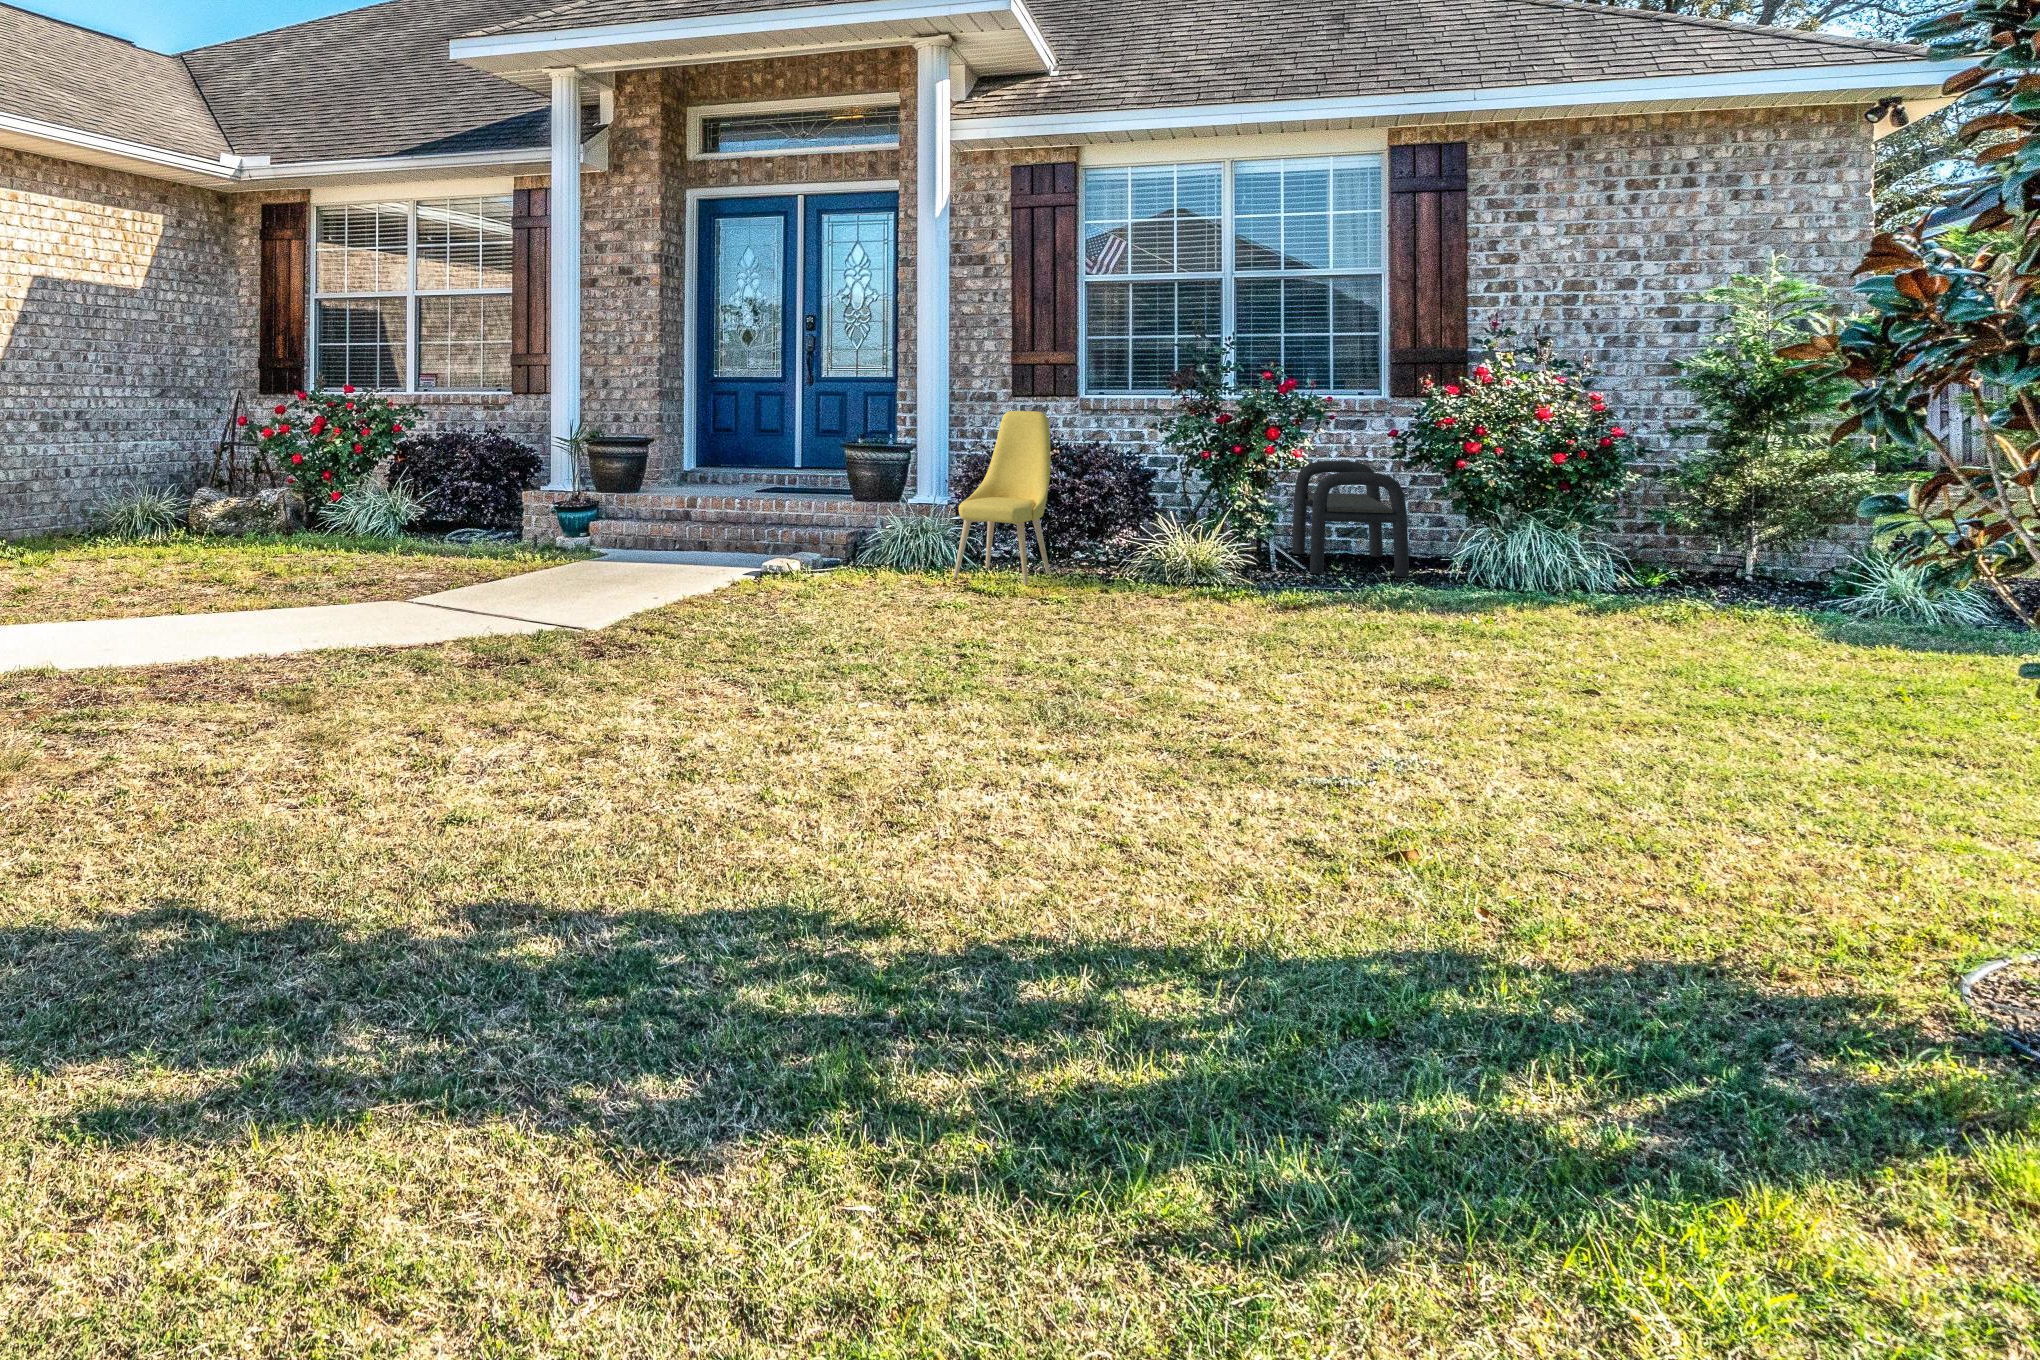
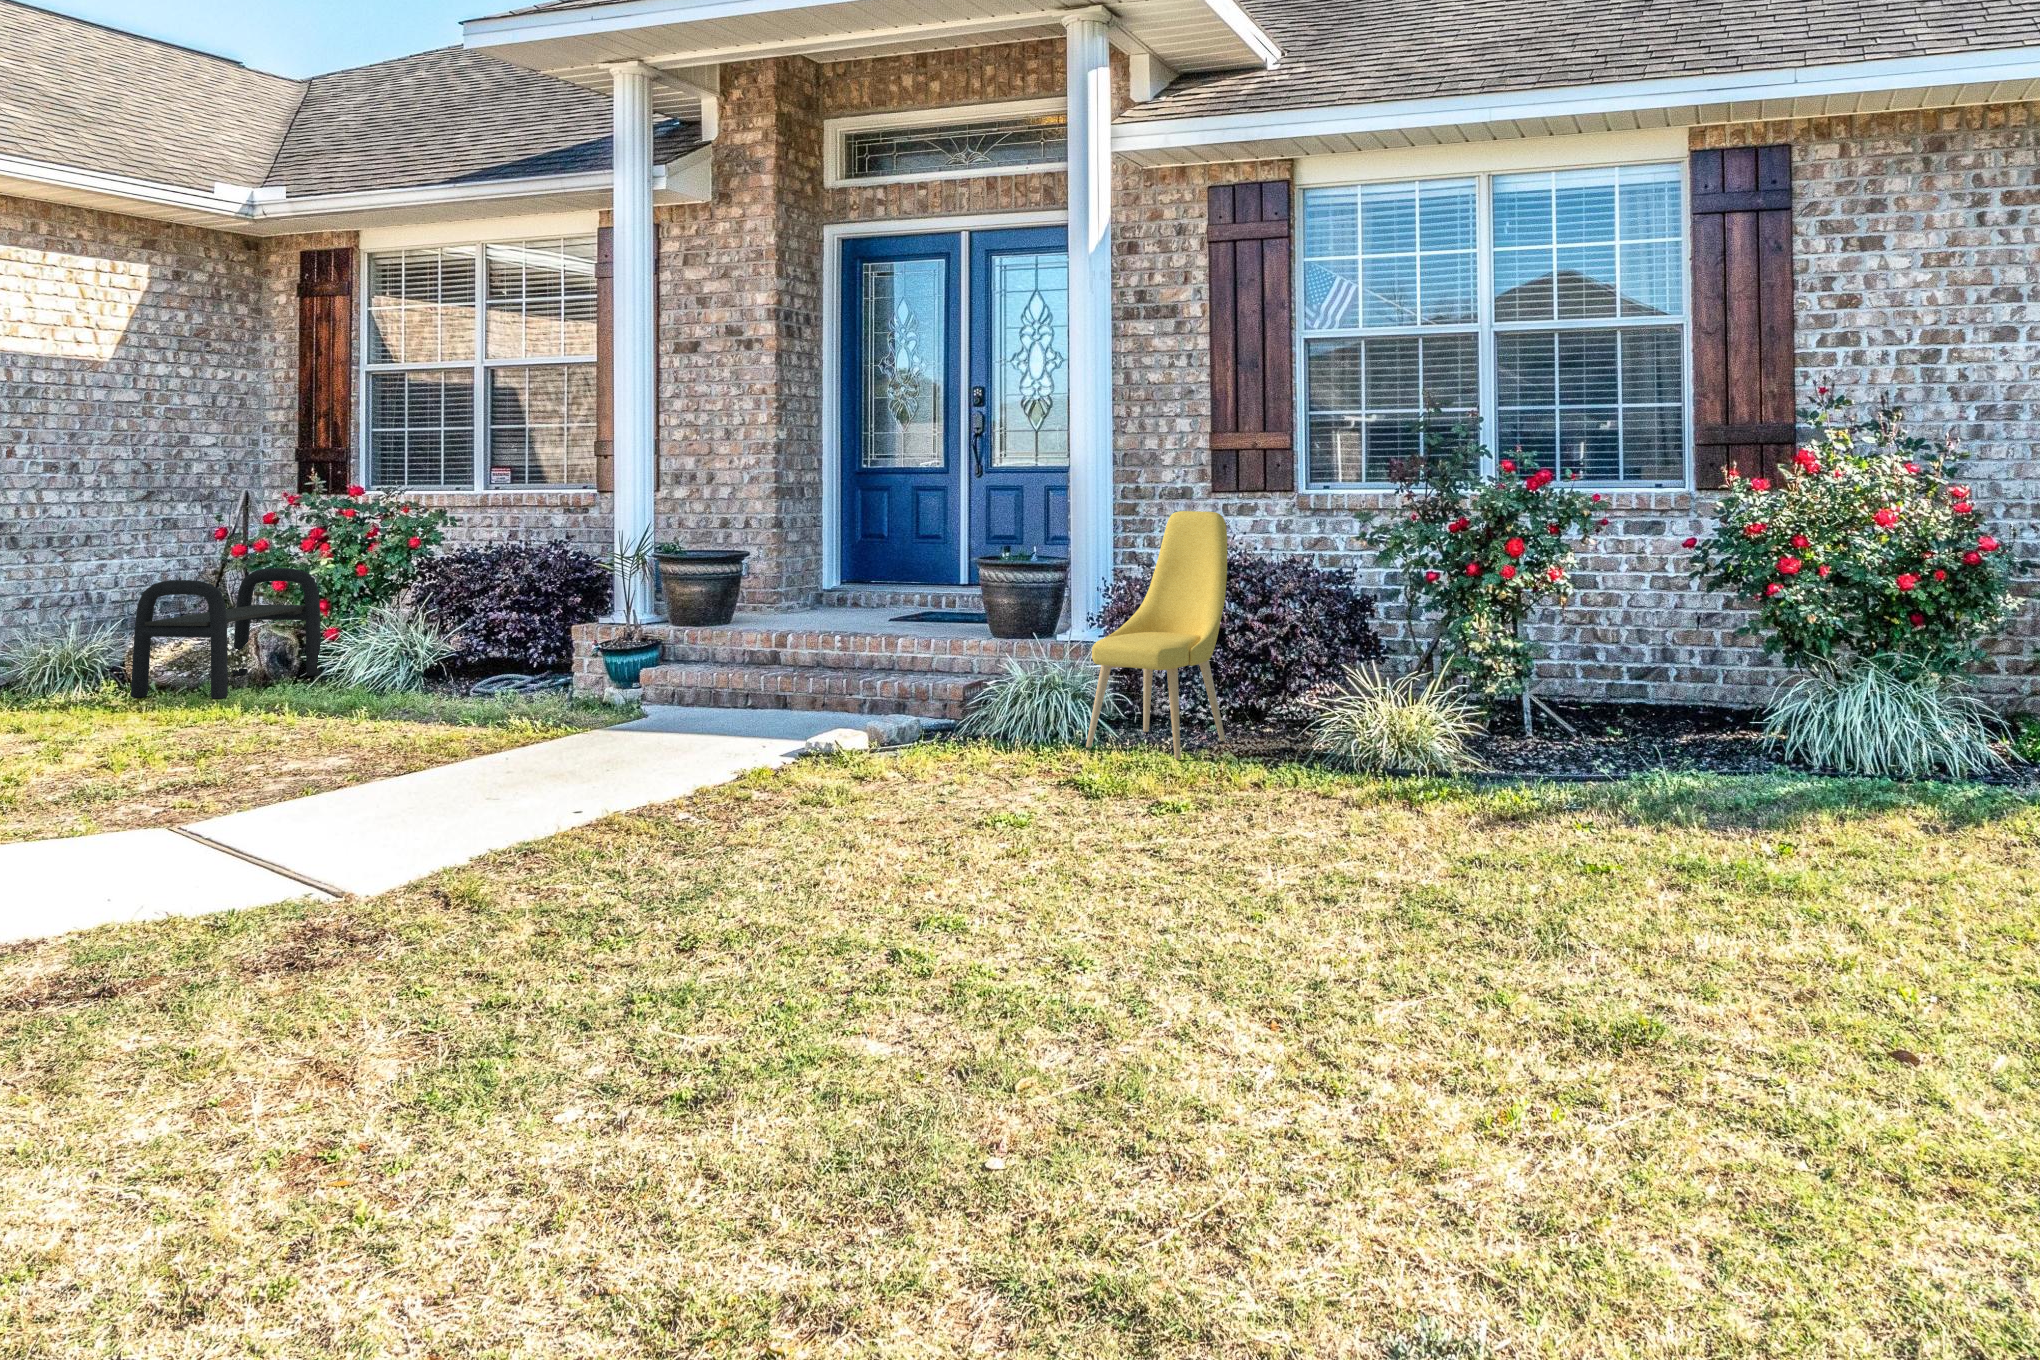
bench: present [1292,461,1409,577] -> present [131,568,321,699]

